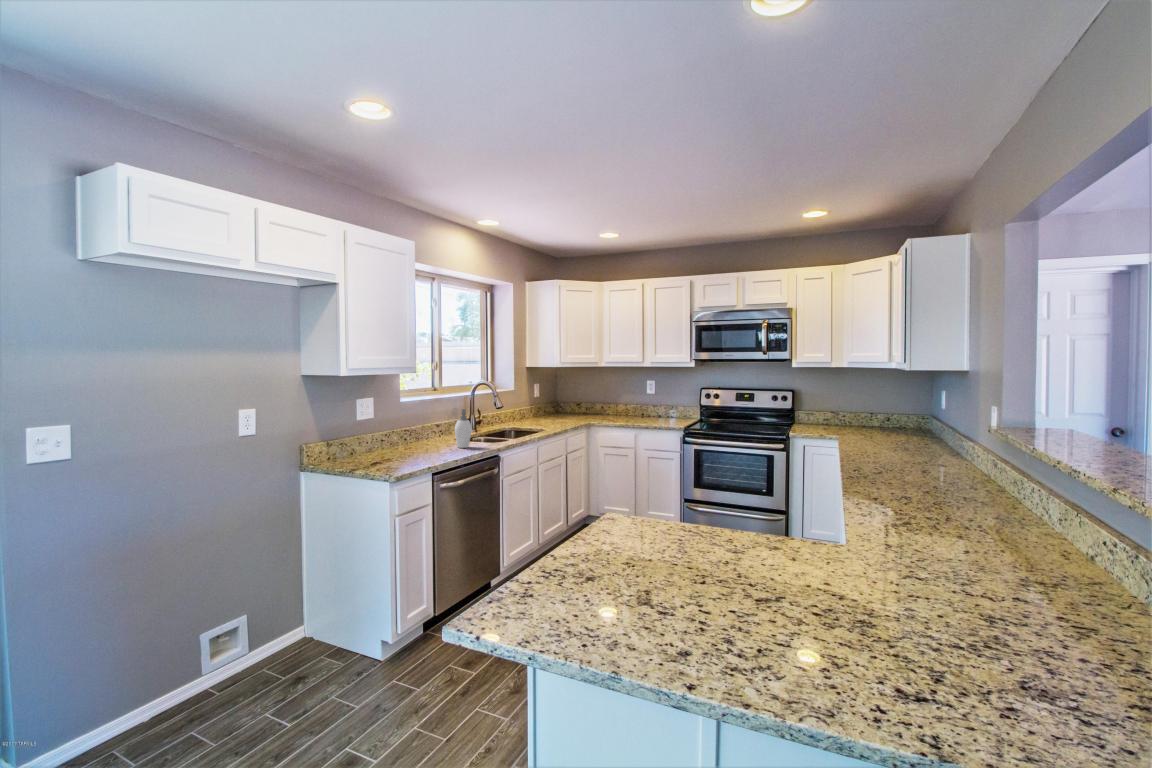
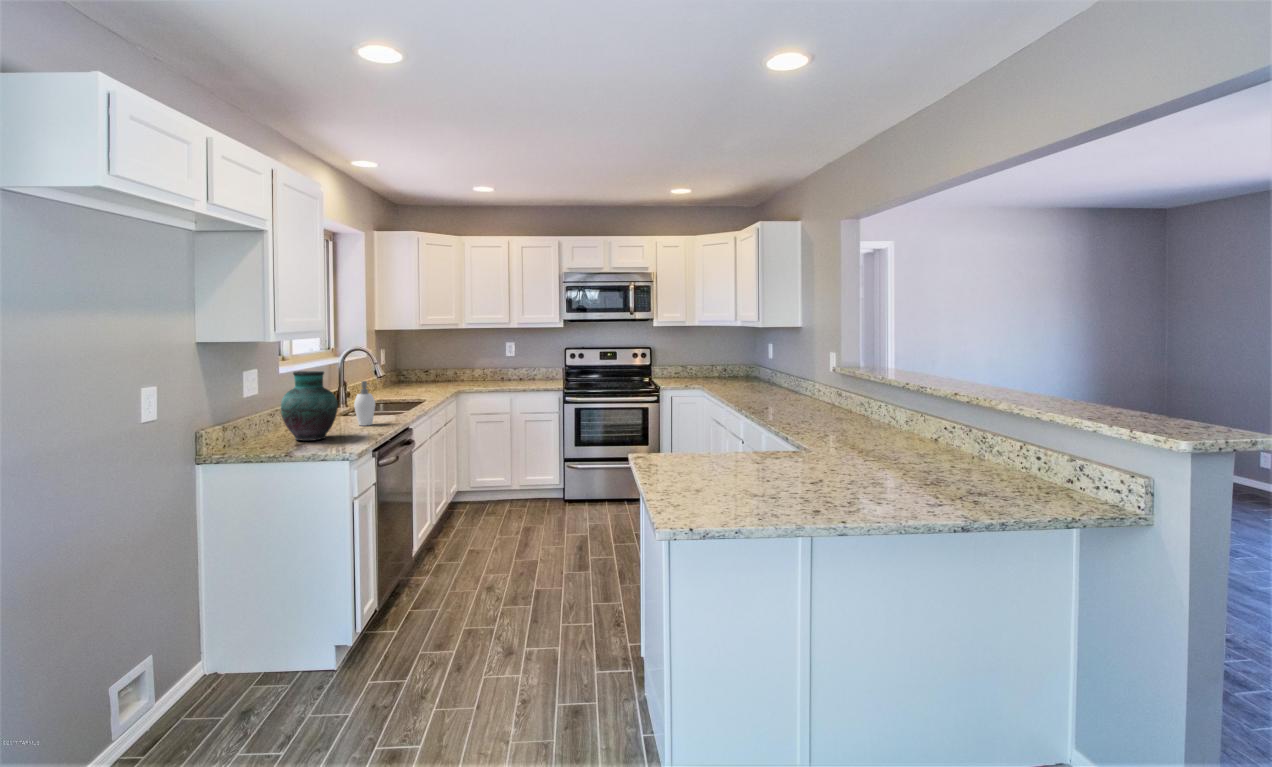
vase: none [381,398,426,457] -> present [281,371,338,441]

